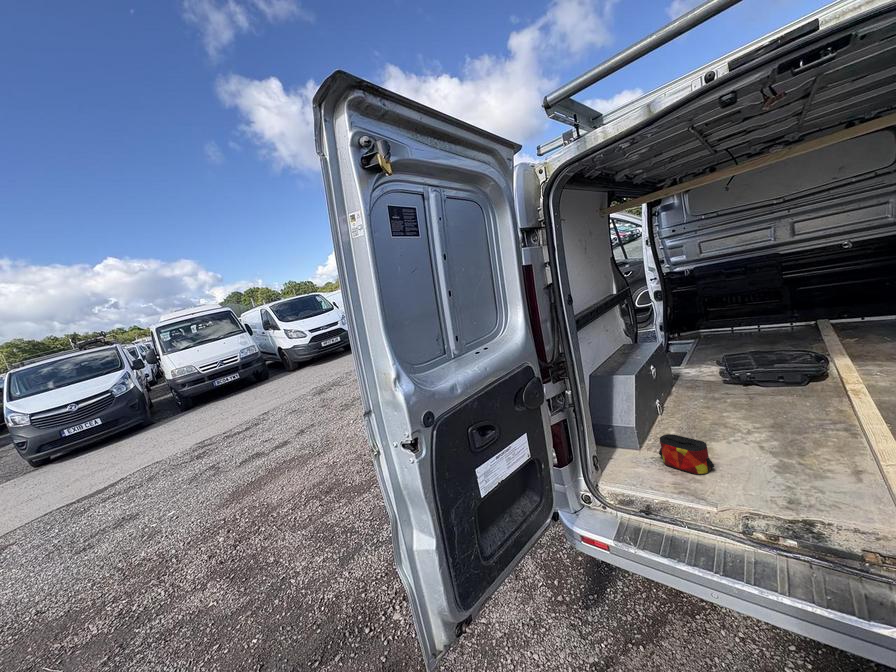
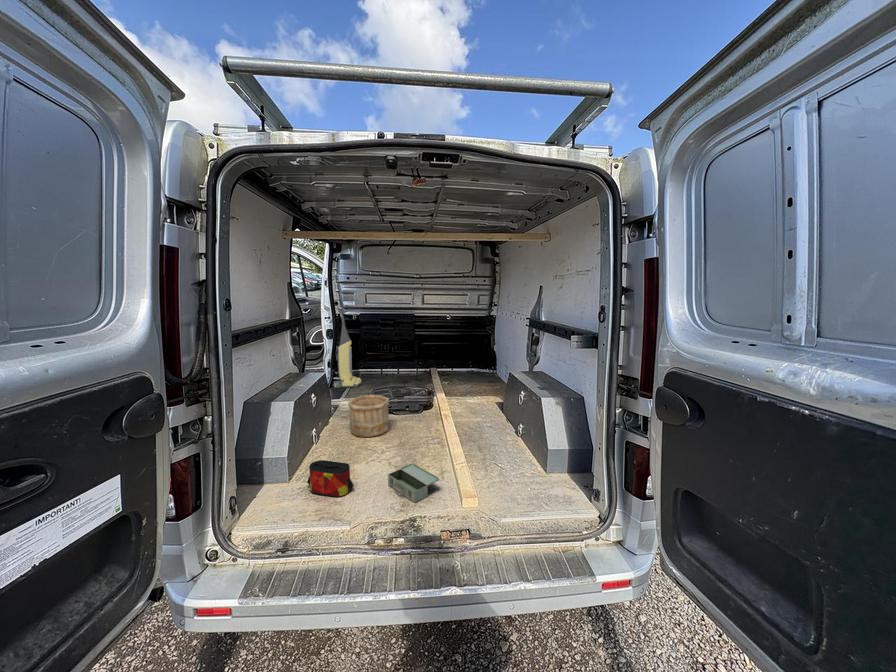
vacuum cleaner: none [664,266,706,353] -> present [336,308,362,387]
wooden bucket: none [694,364,753,413] -> present [348,395,389,437]
toolbox: none [761,452,851,502] -> present [388,464,439,503]

